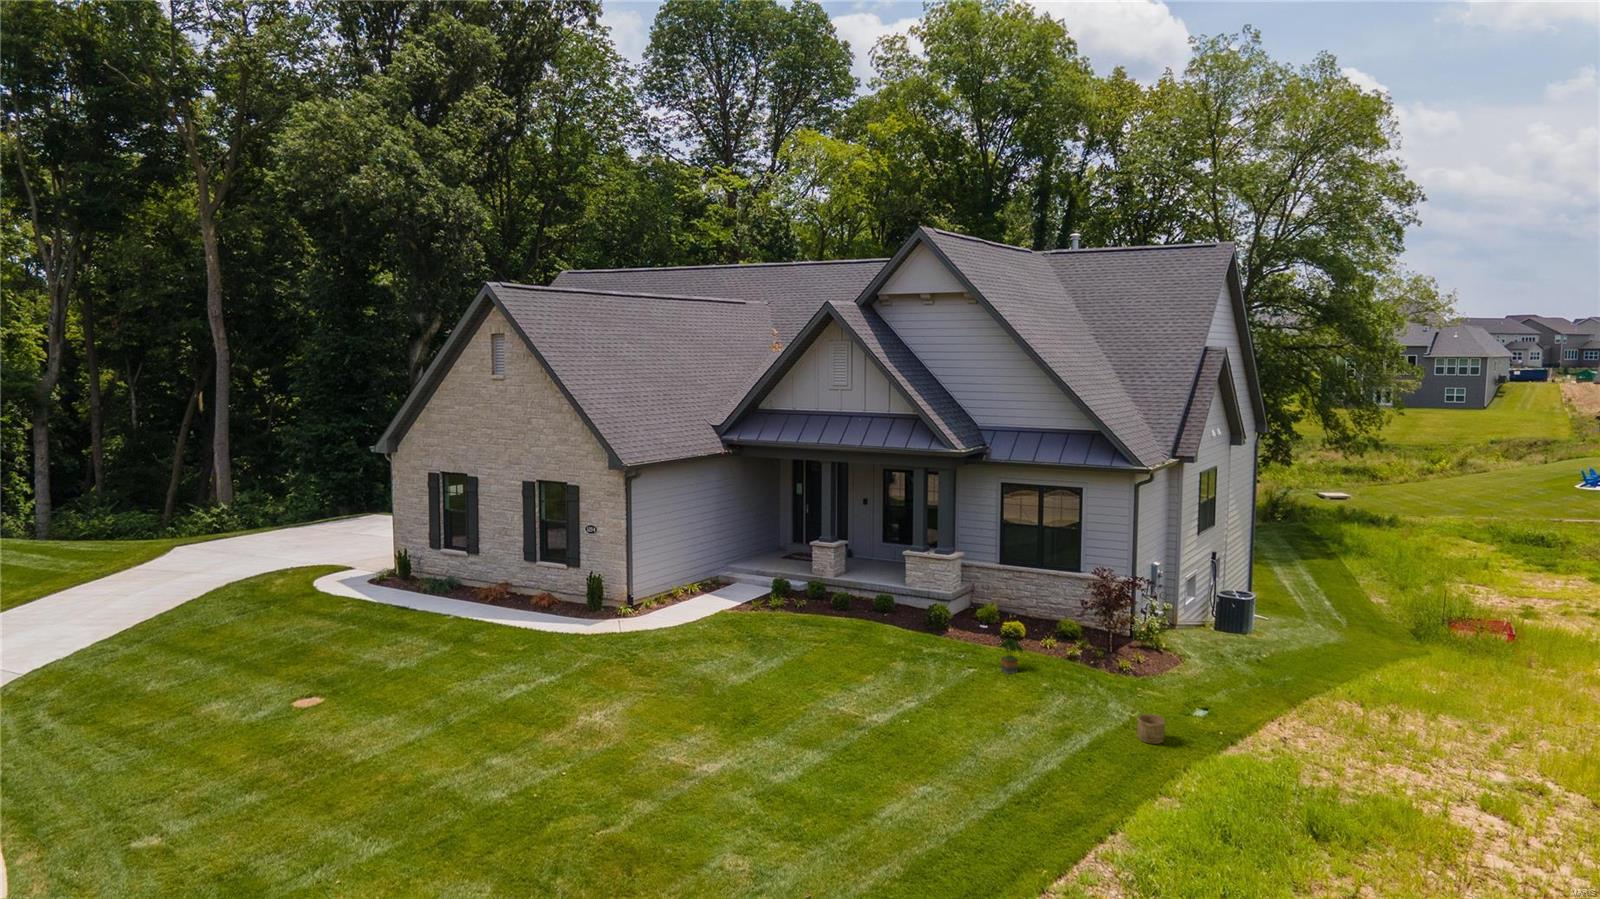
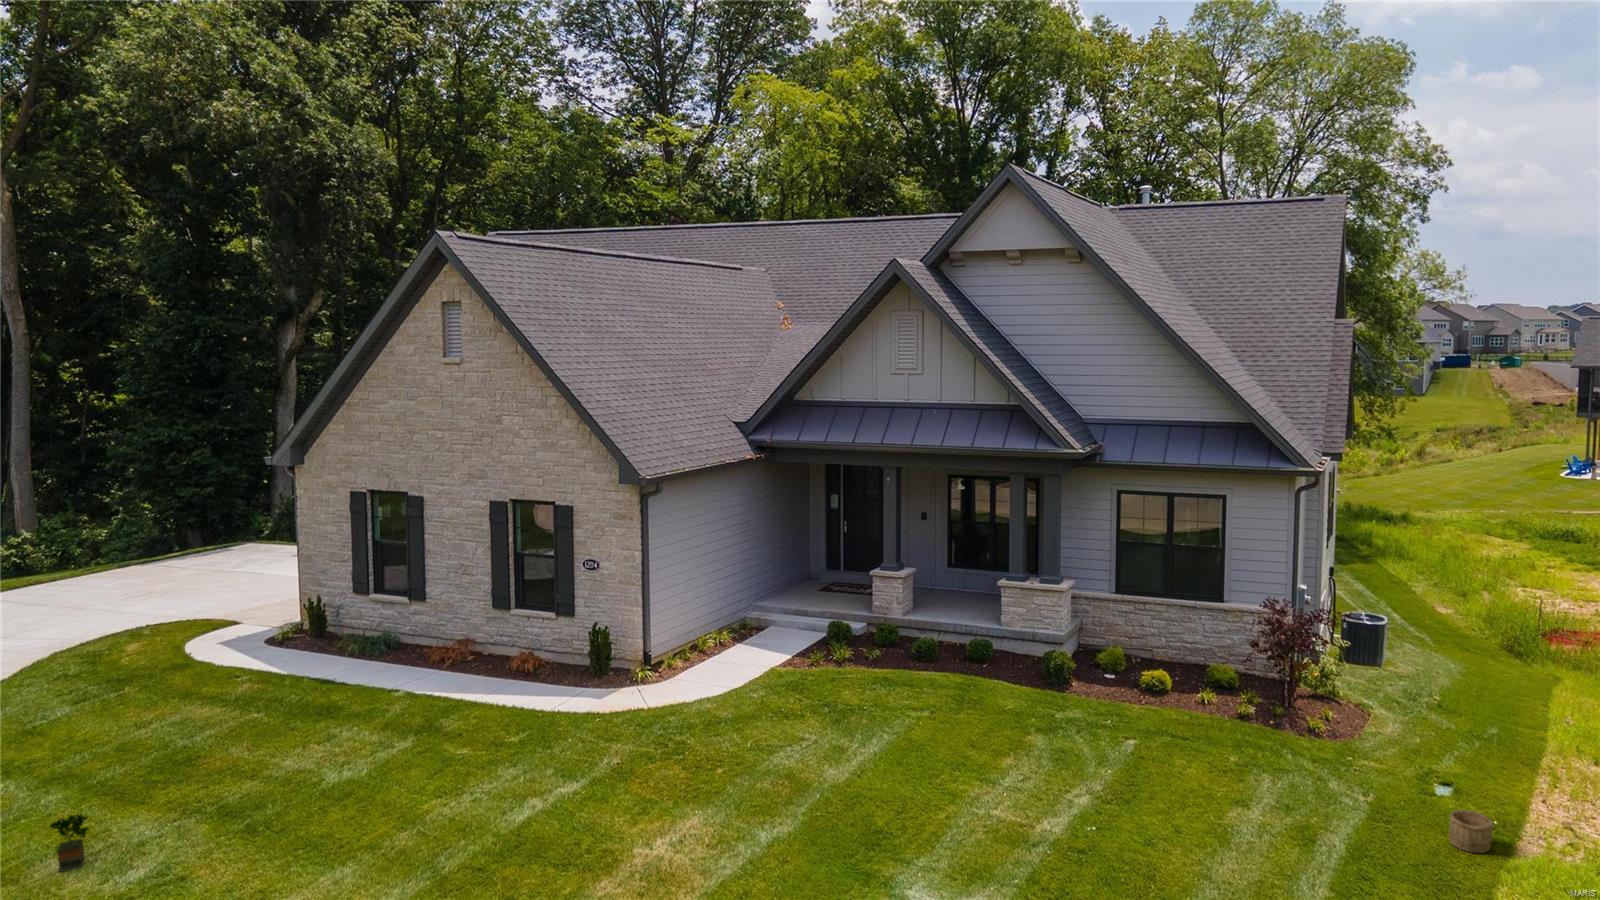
potted tree: present [1000,639,1023,674] -> present [50,814,89,872]

